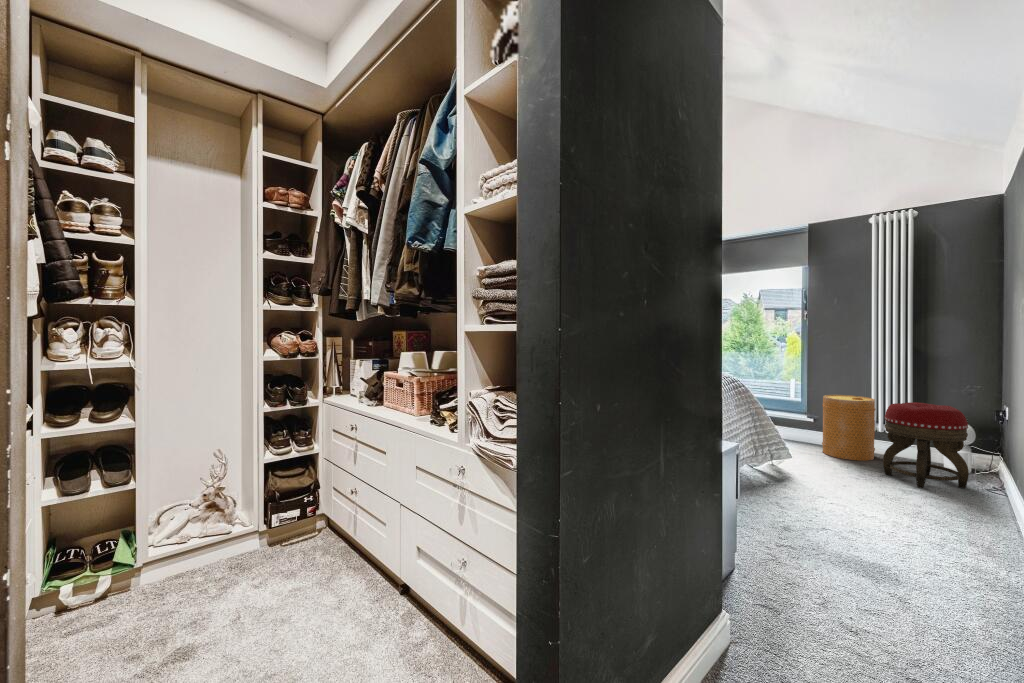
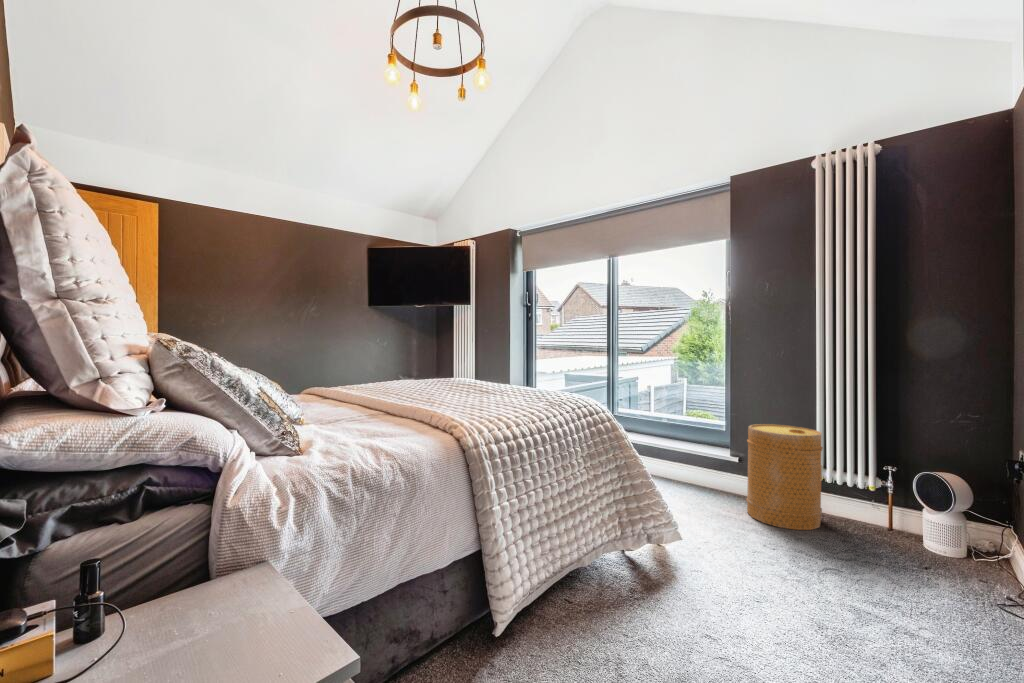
footstool: present [883,402,969,488] -> none [837,442,979,598]

